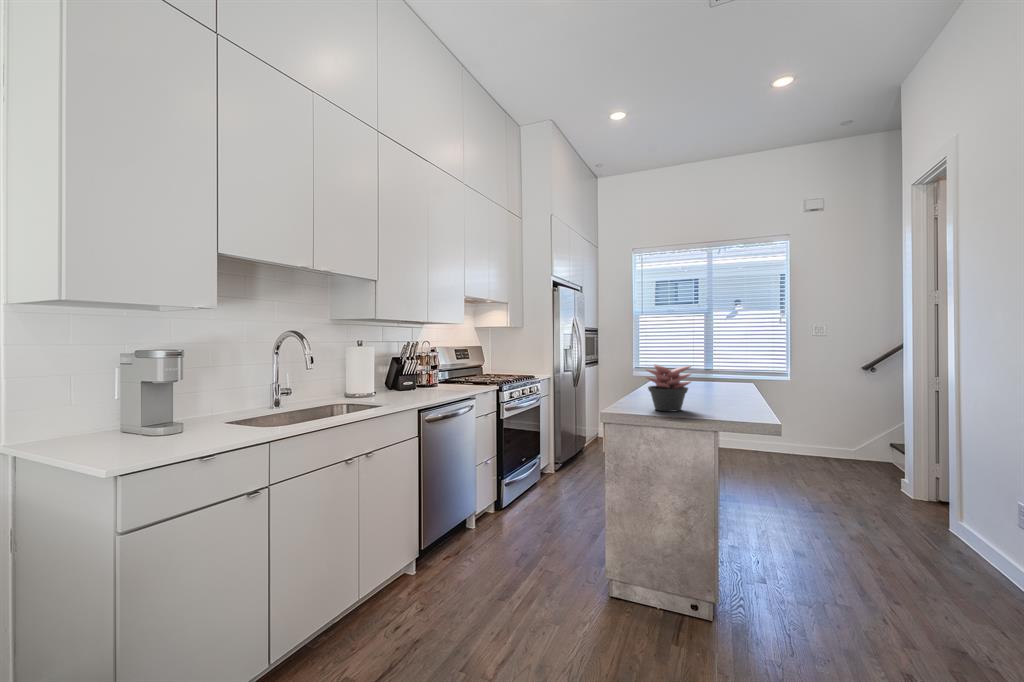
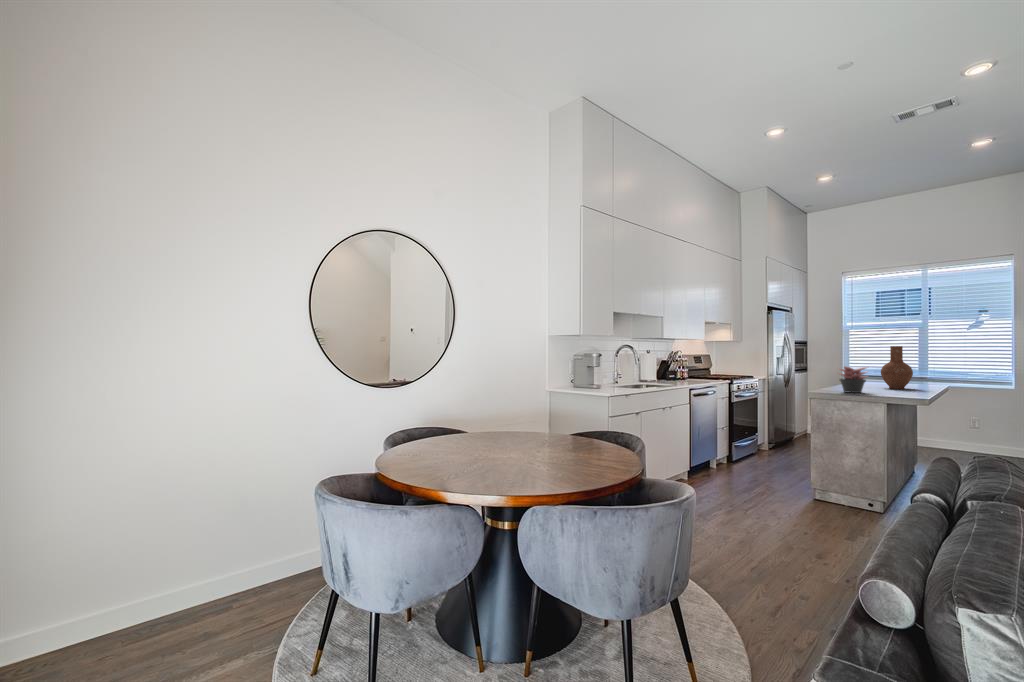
vase: none [696,331,737,396] -> present [881,346,913,389]

